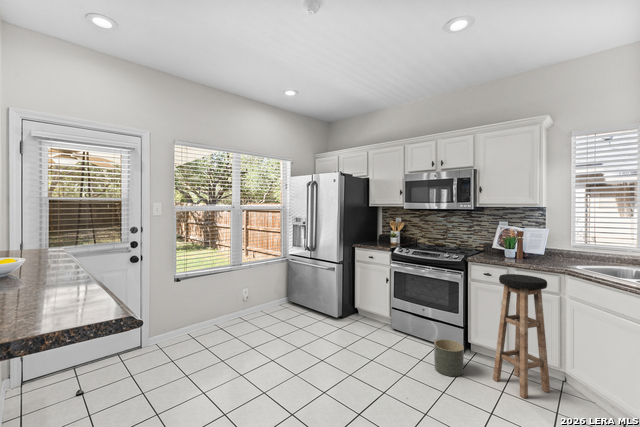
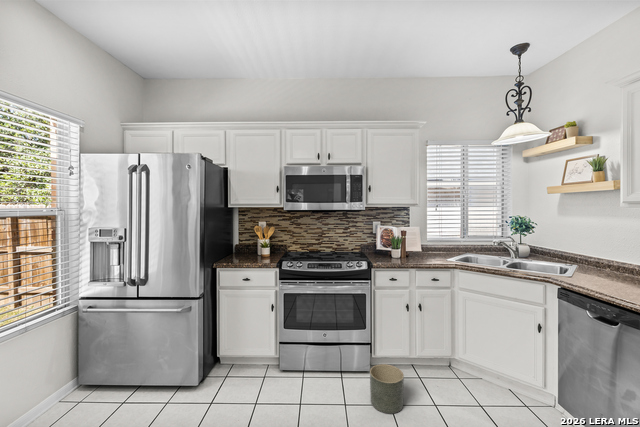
bar stool: present [493,274,550,398] -> none [424,275,469,404]

